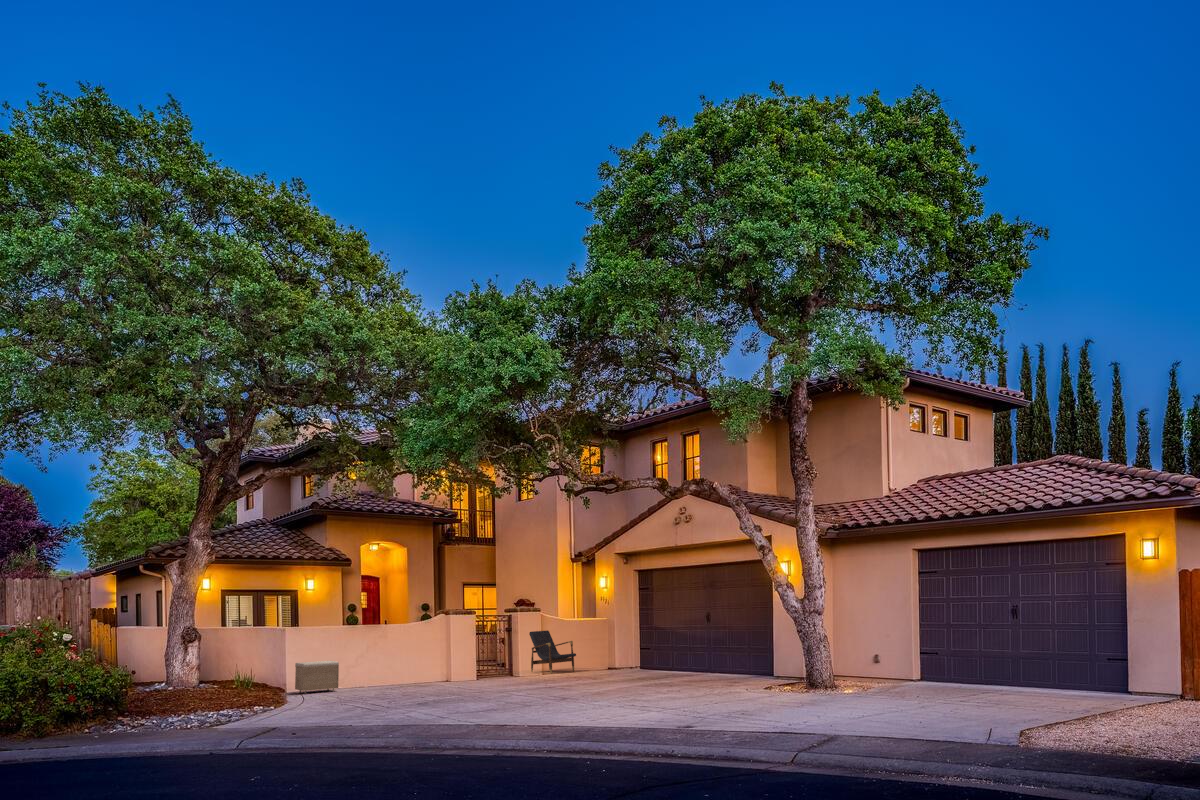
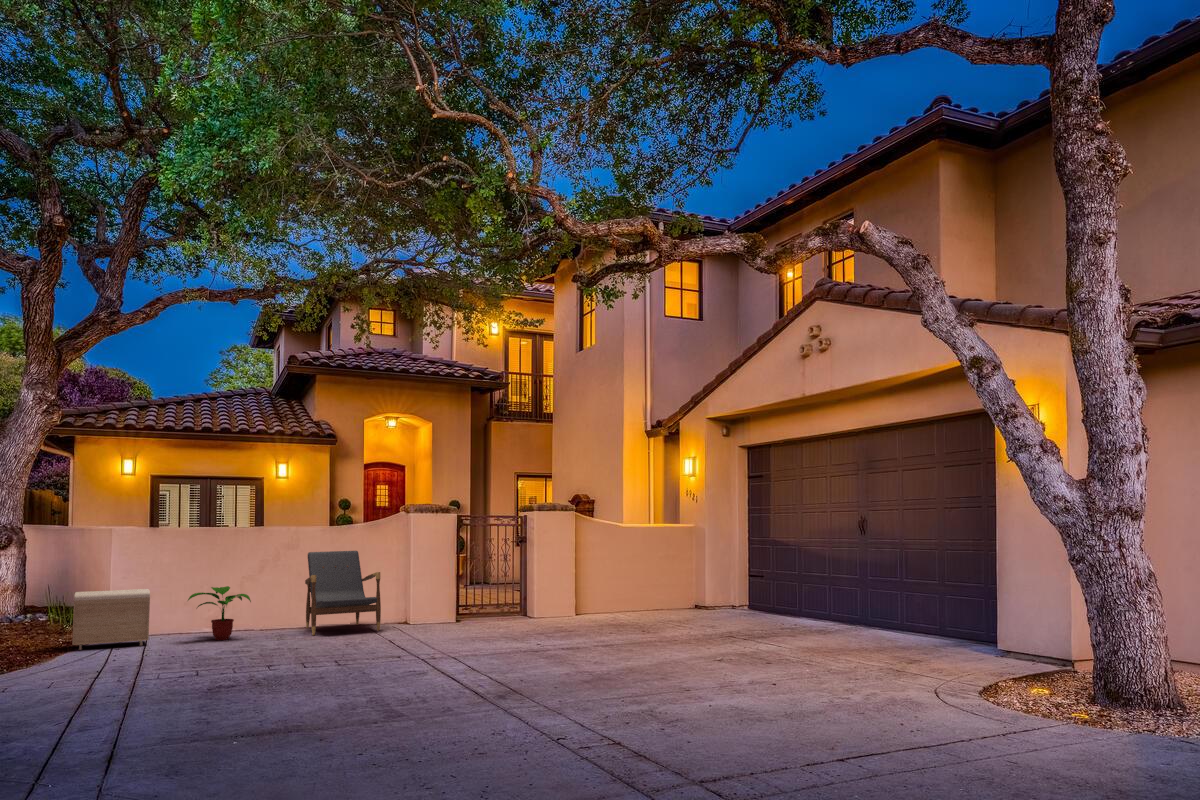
lounge chair: present [529,630,576,674] -> present [305,551,381,635]
potted plant: none [356,659,388,688] -> present [188,586,251,640]

